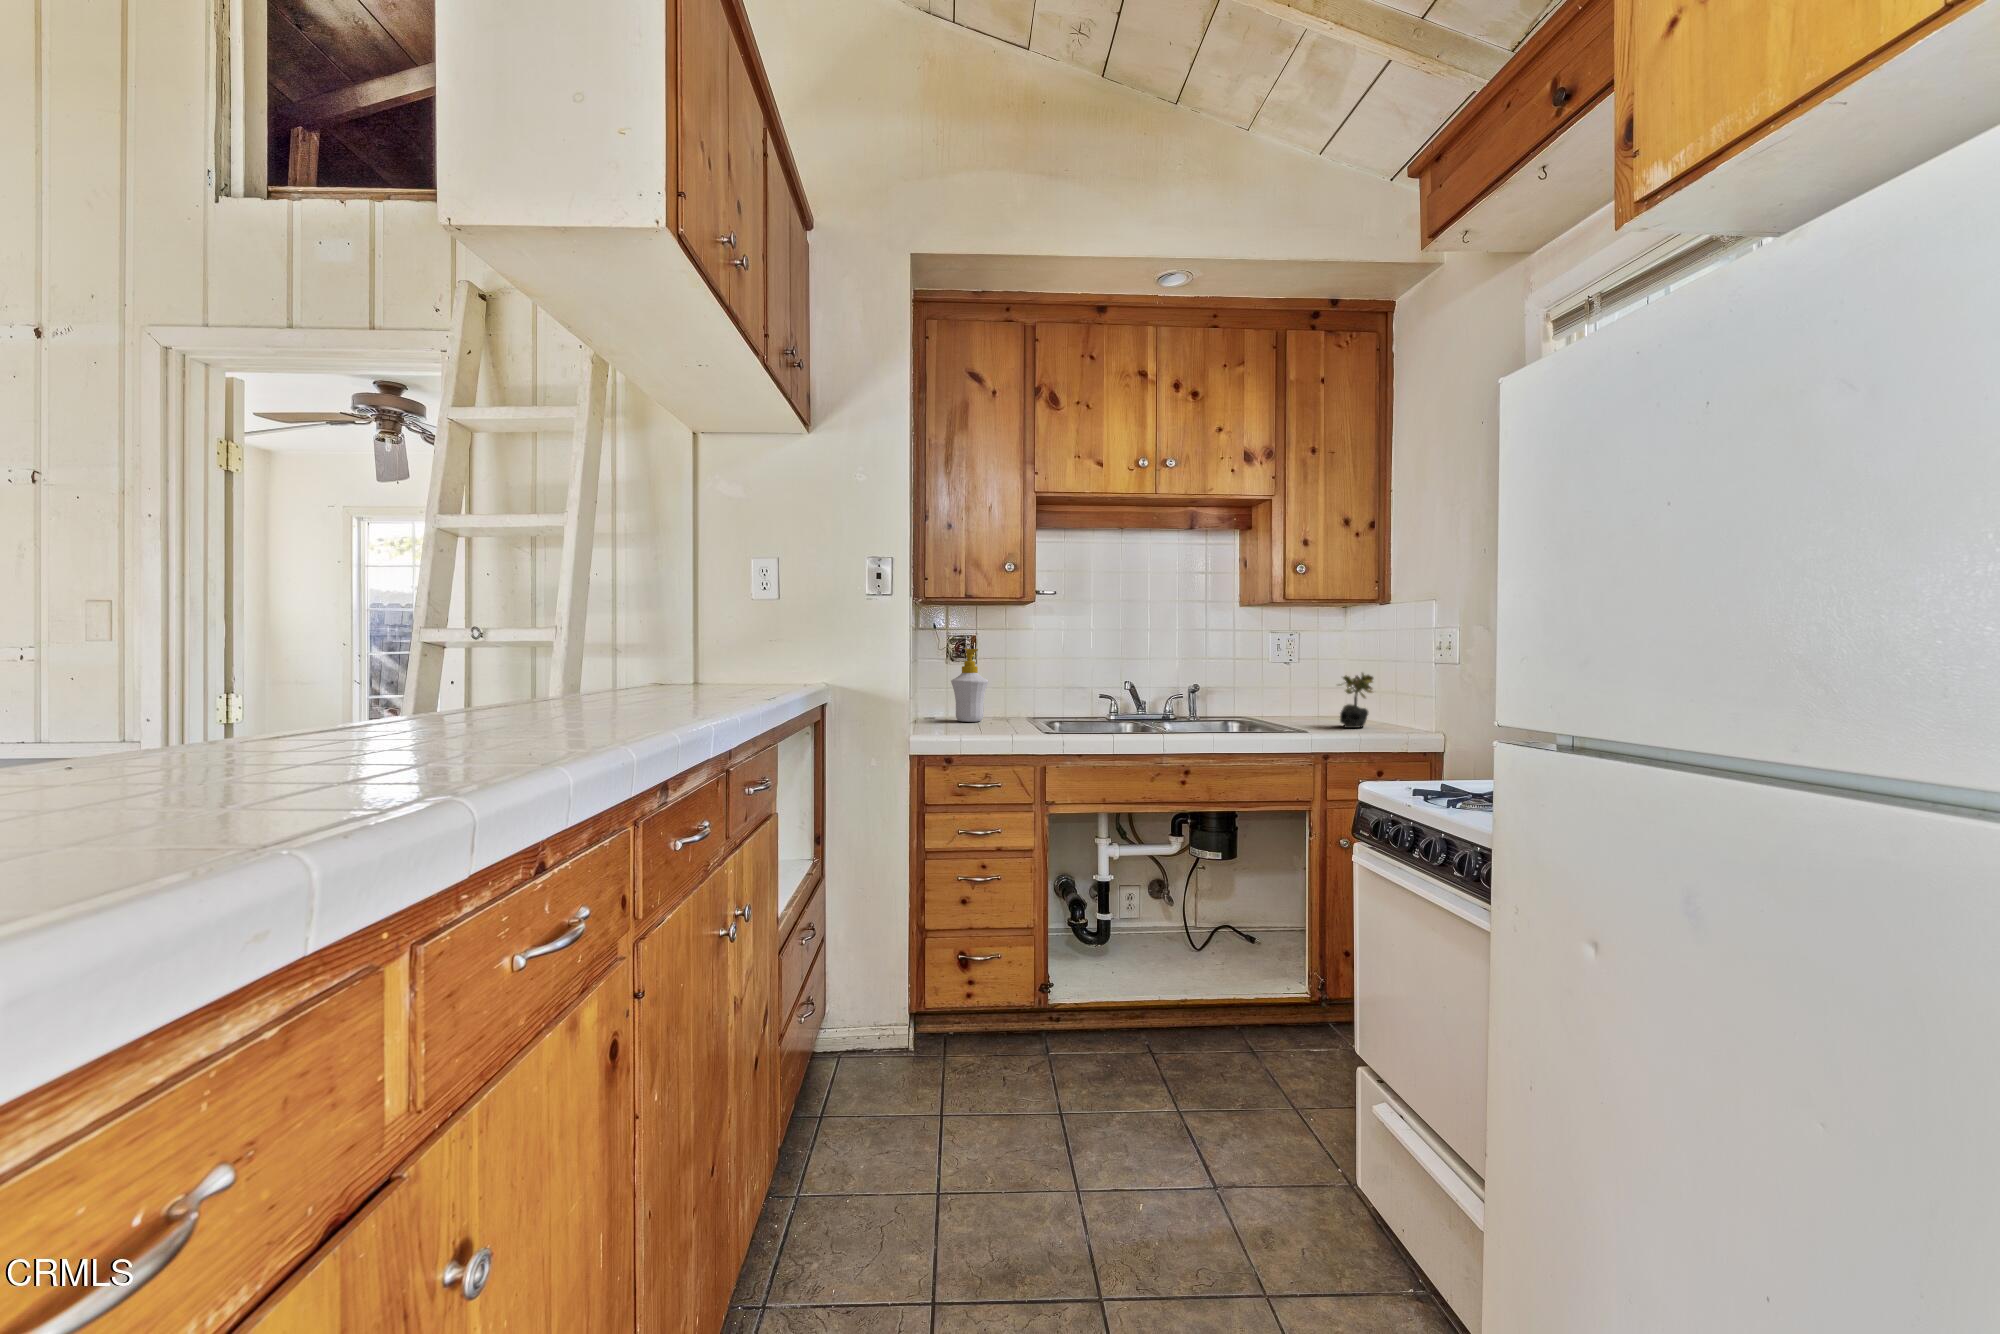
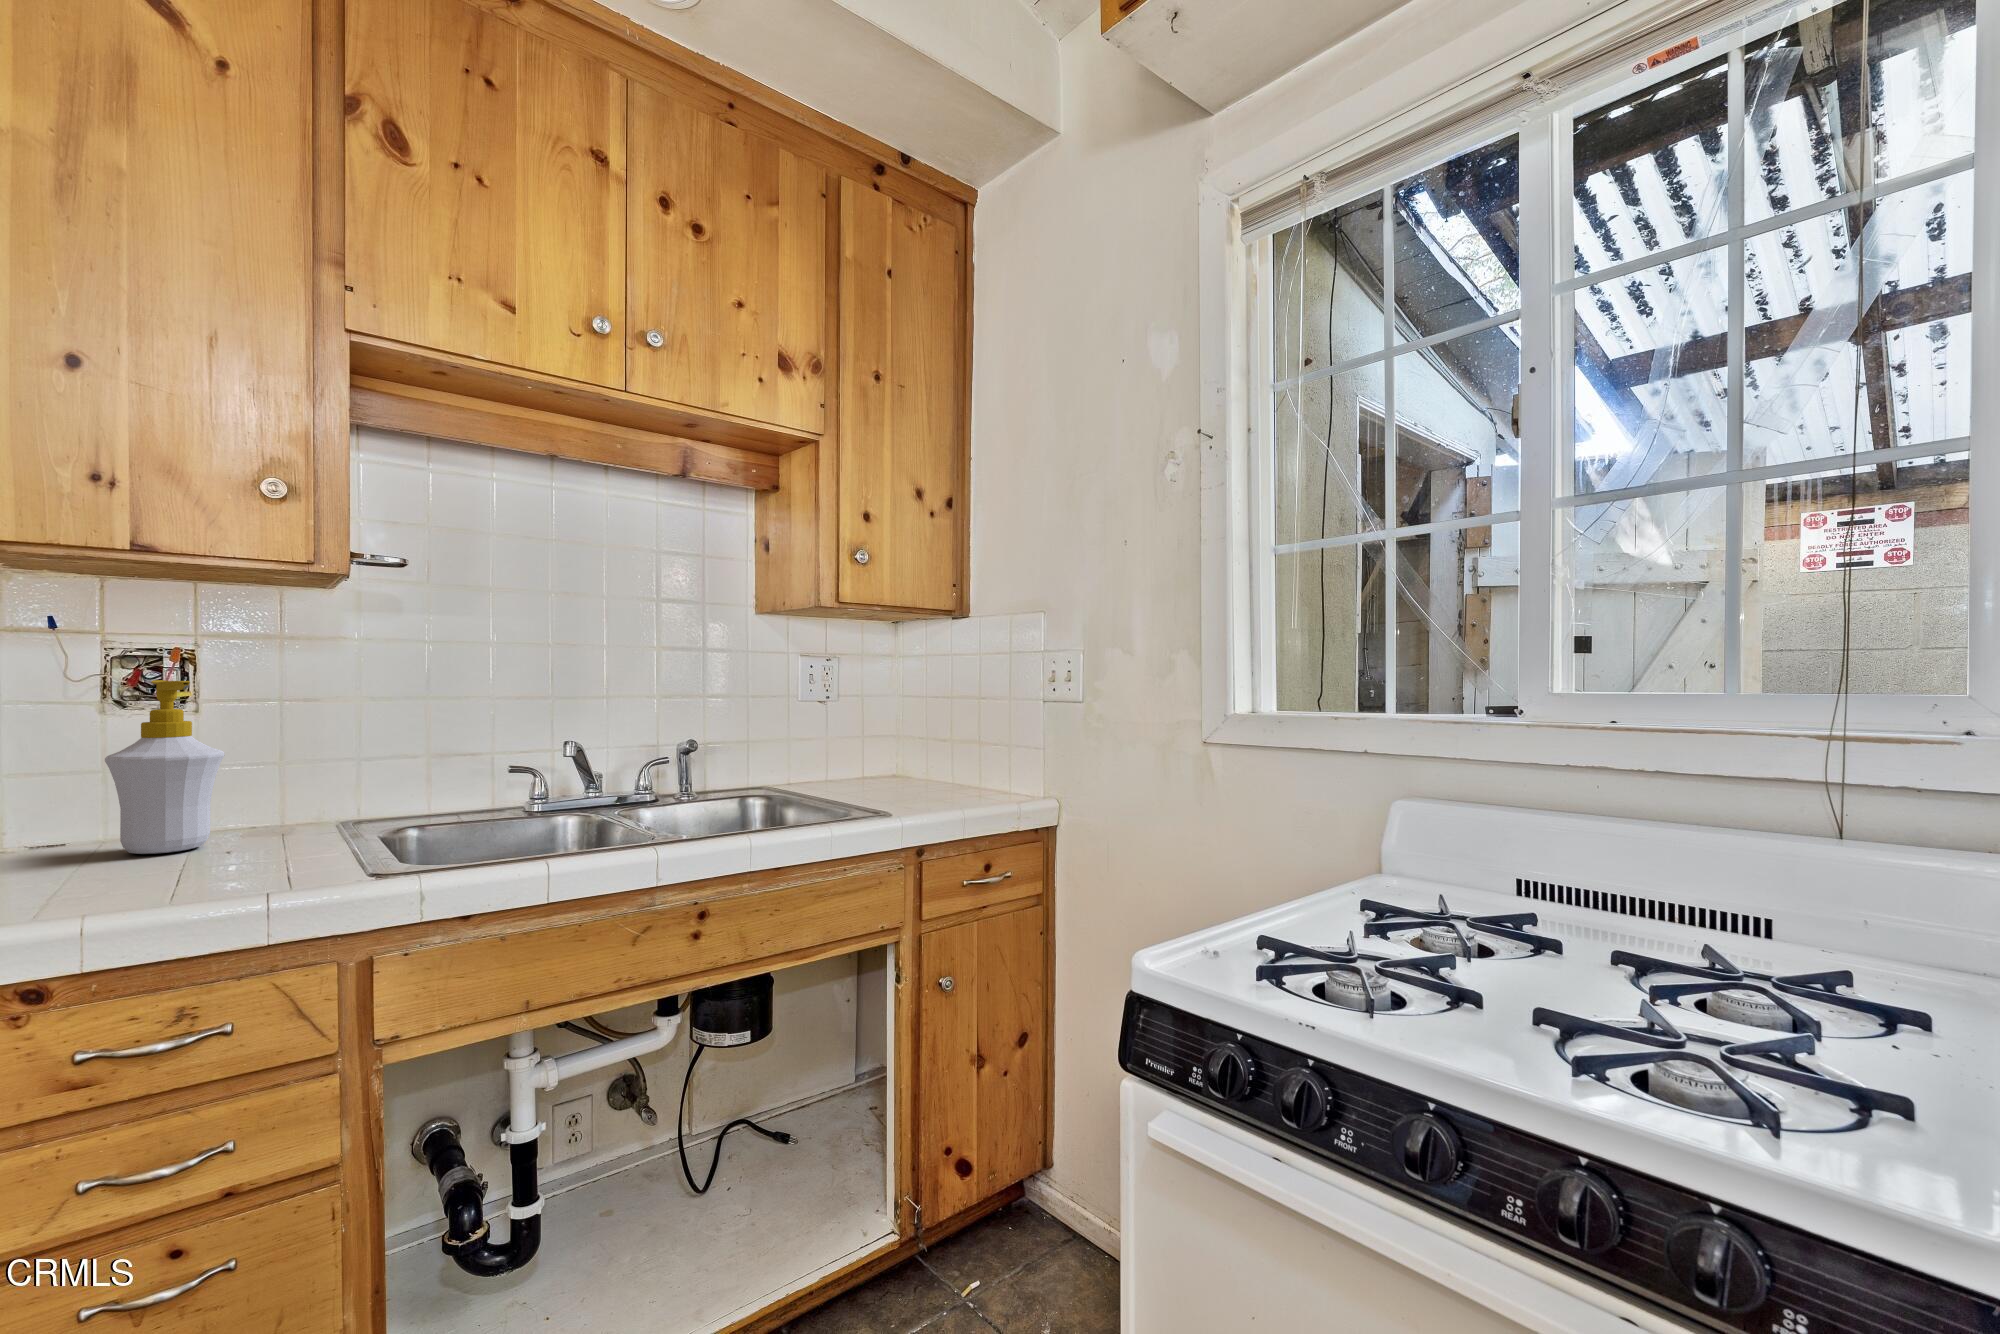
succulent plant: present [1340,673,1373,728] -> none [911,709,964,794]

